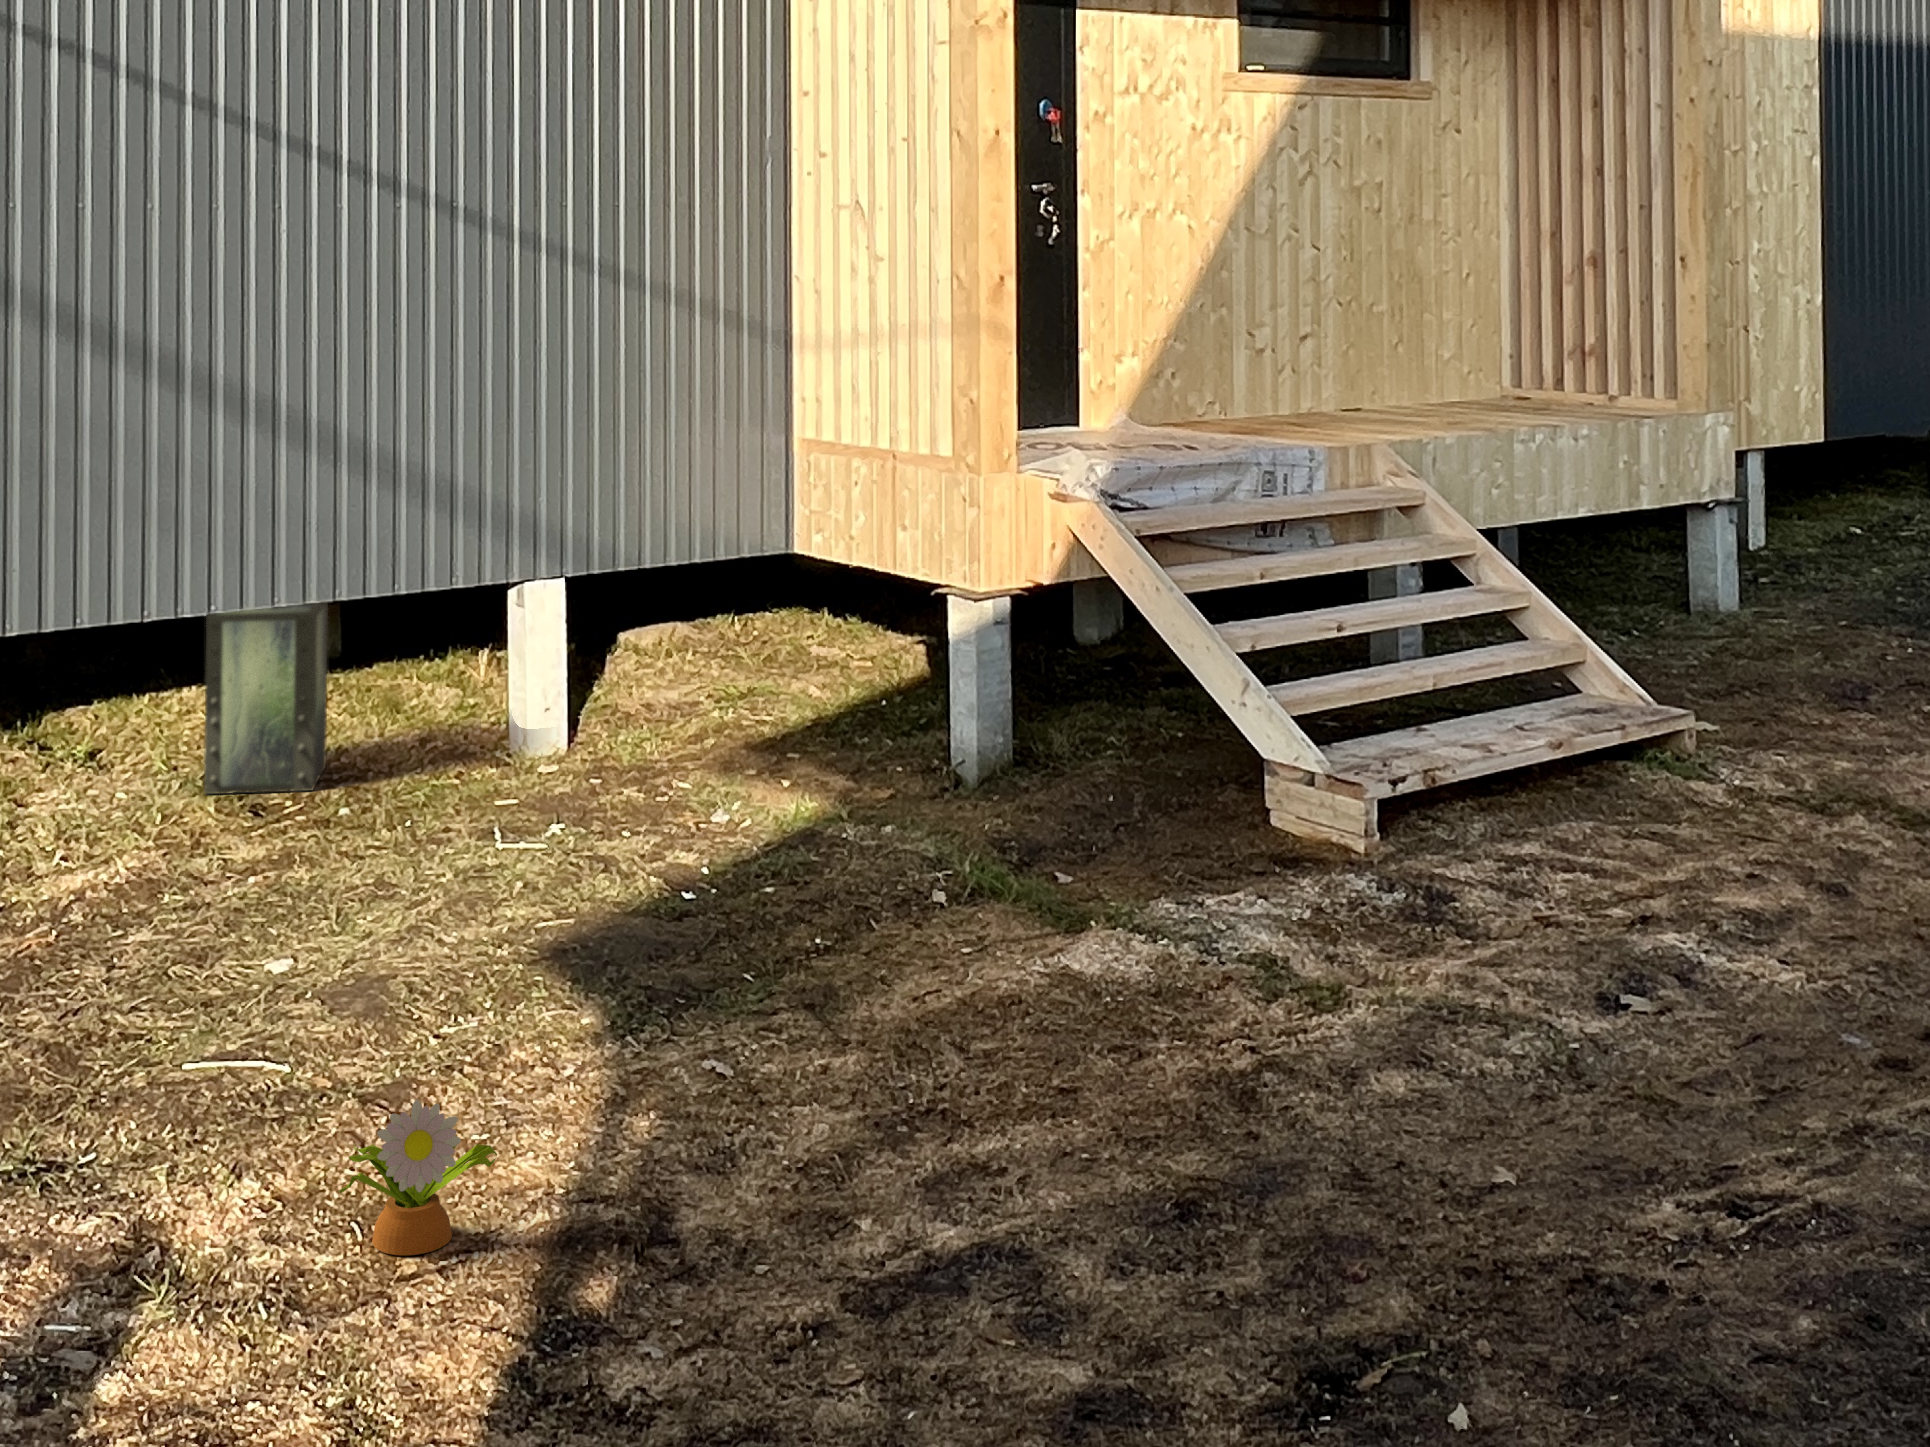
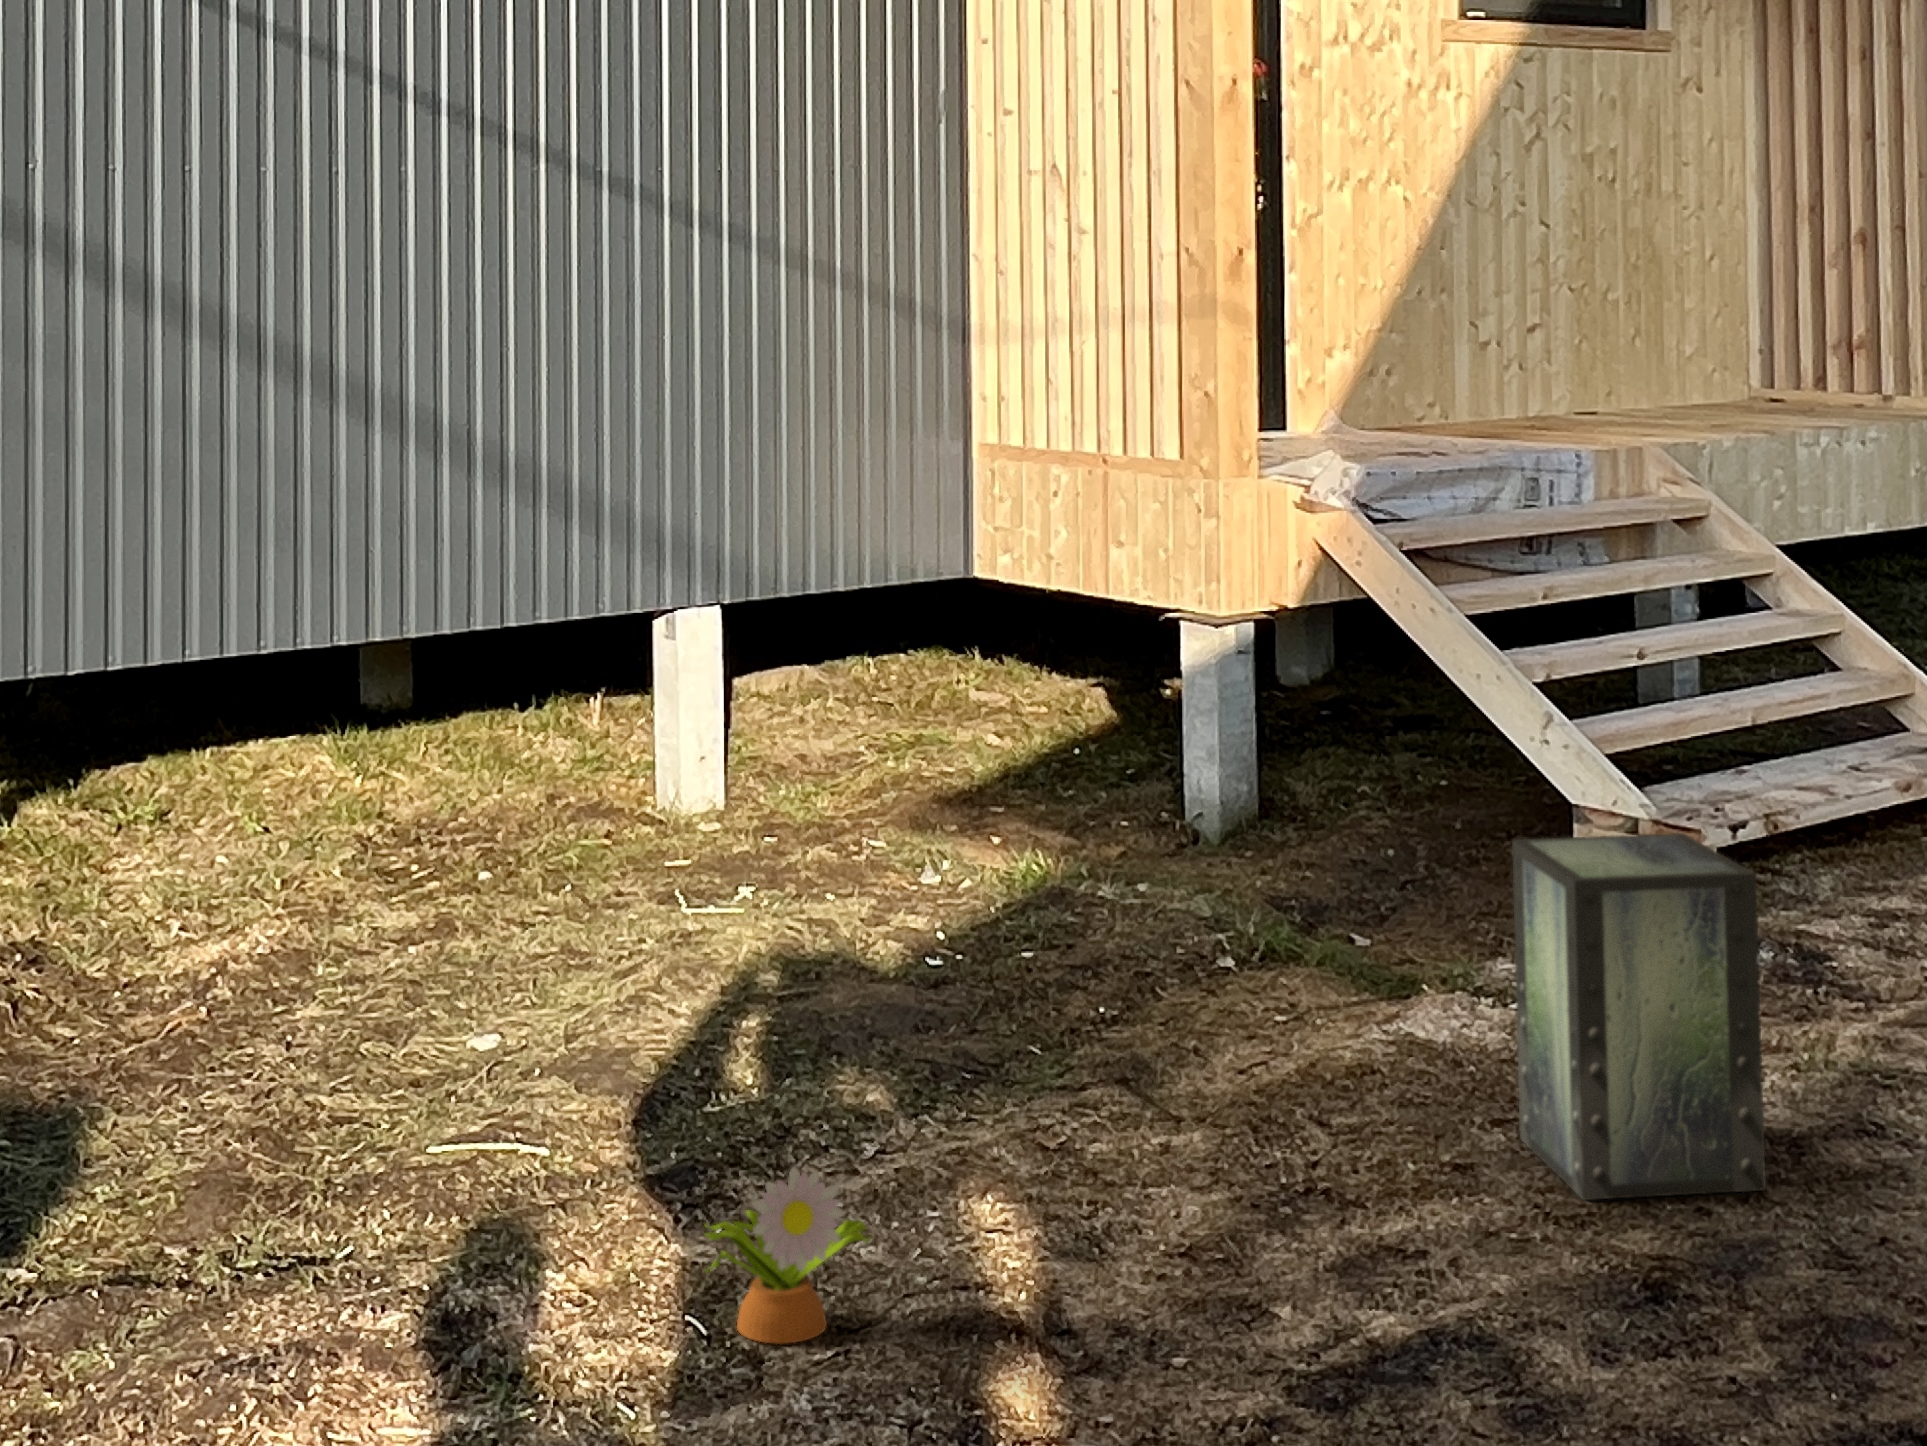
storage box: present [204,602,328,794] -> present [1512,833,1766,1200]

